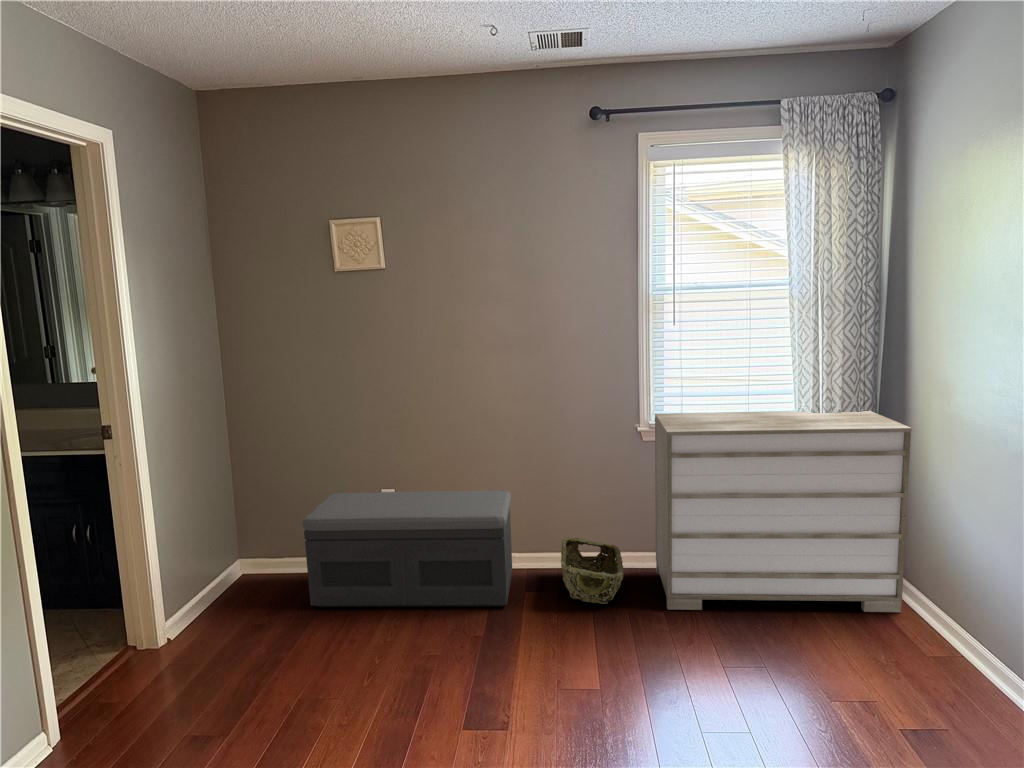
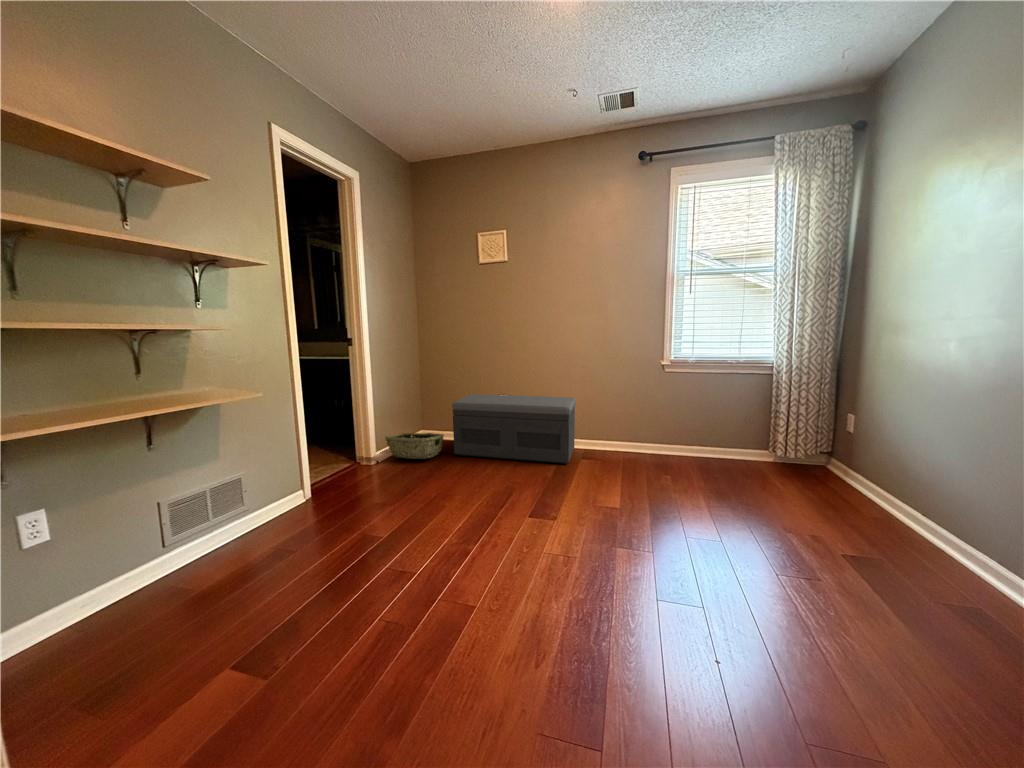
dresser: present [655,411,912,612] -> none [668,352,864,490]
woven basket: present [561,537,623,604] -> present [385,433,444,459]

